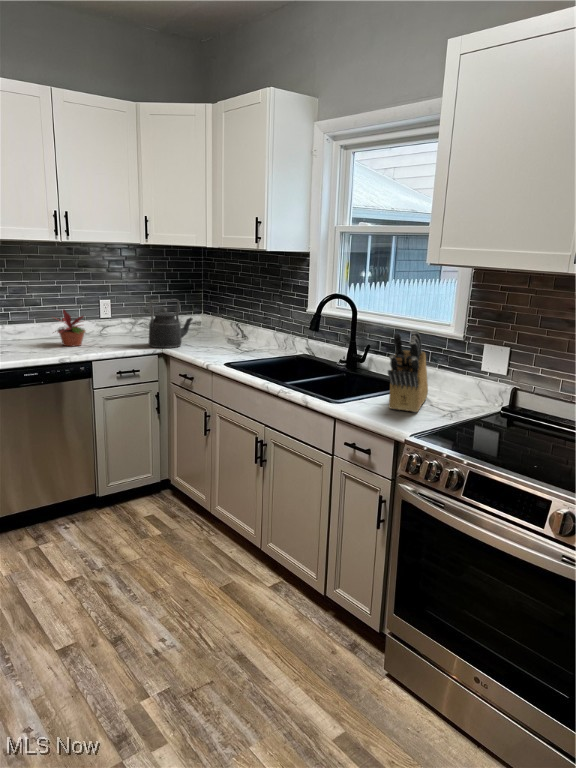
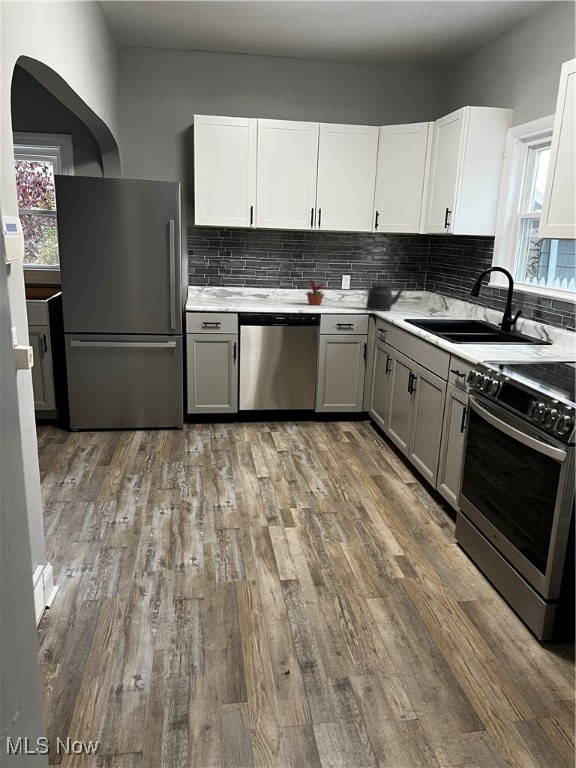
knife block: present [388,330,428,412] -> none [486,289,541,354]

